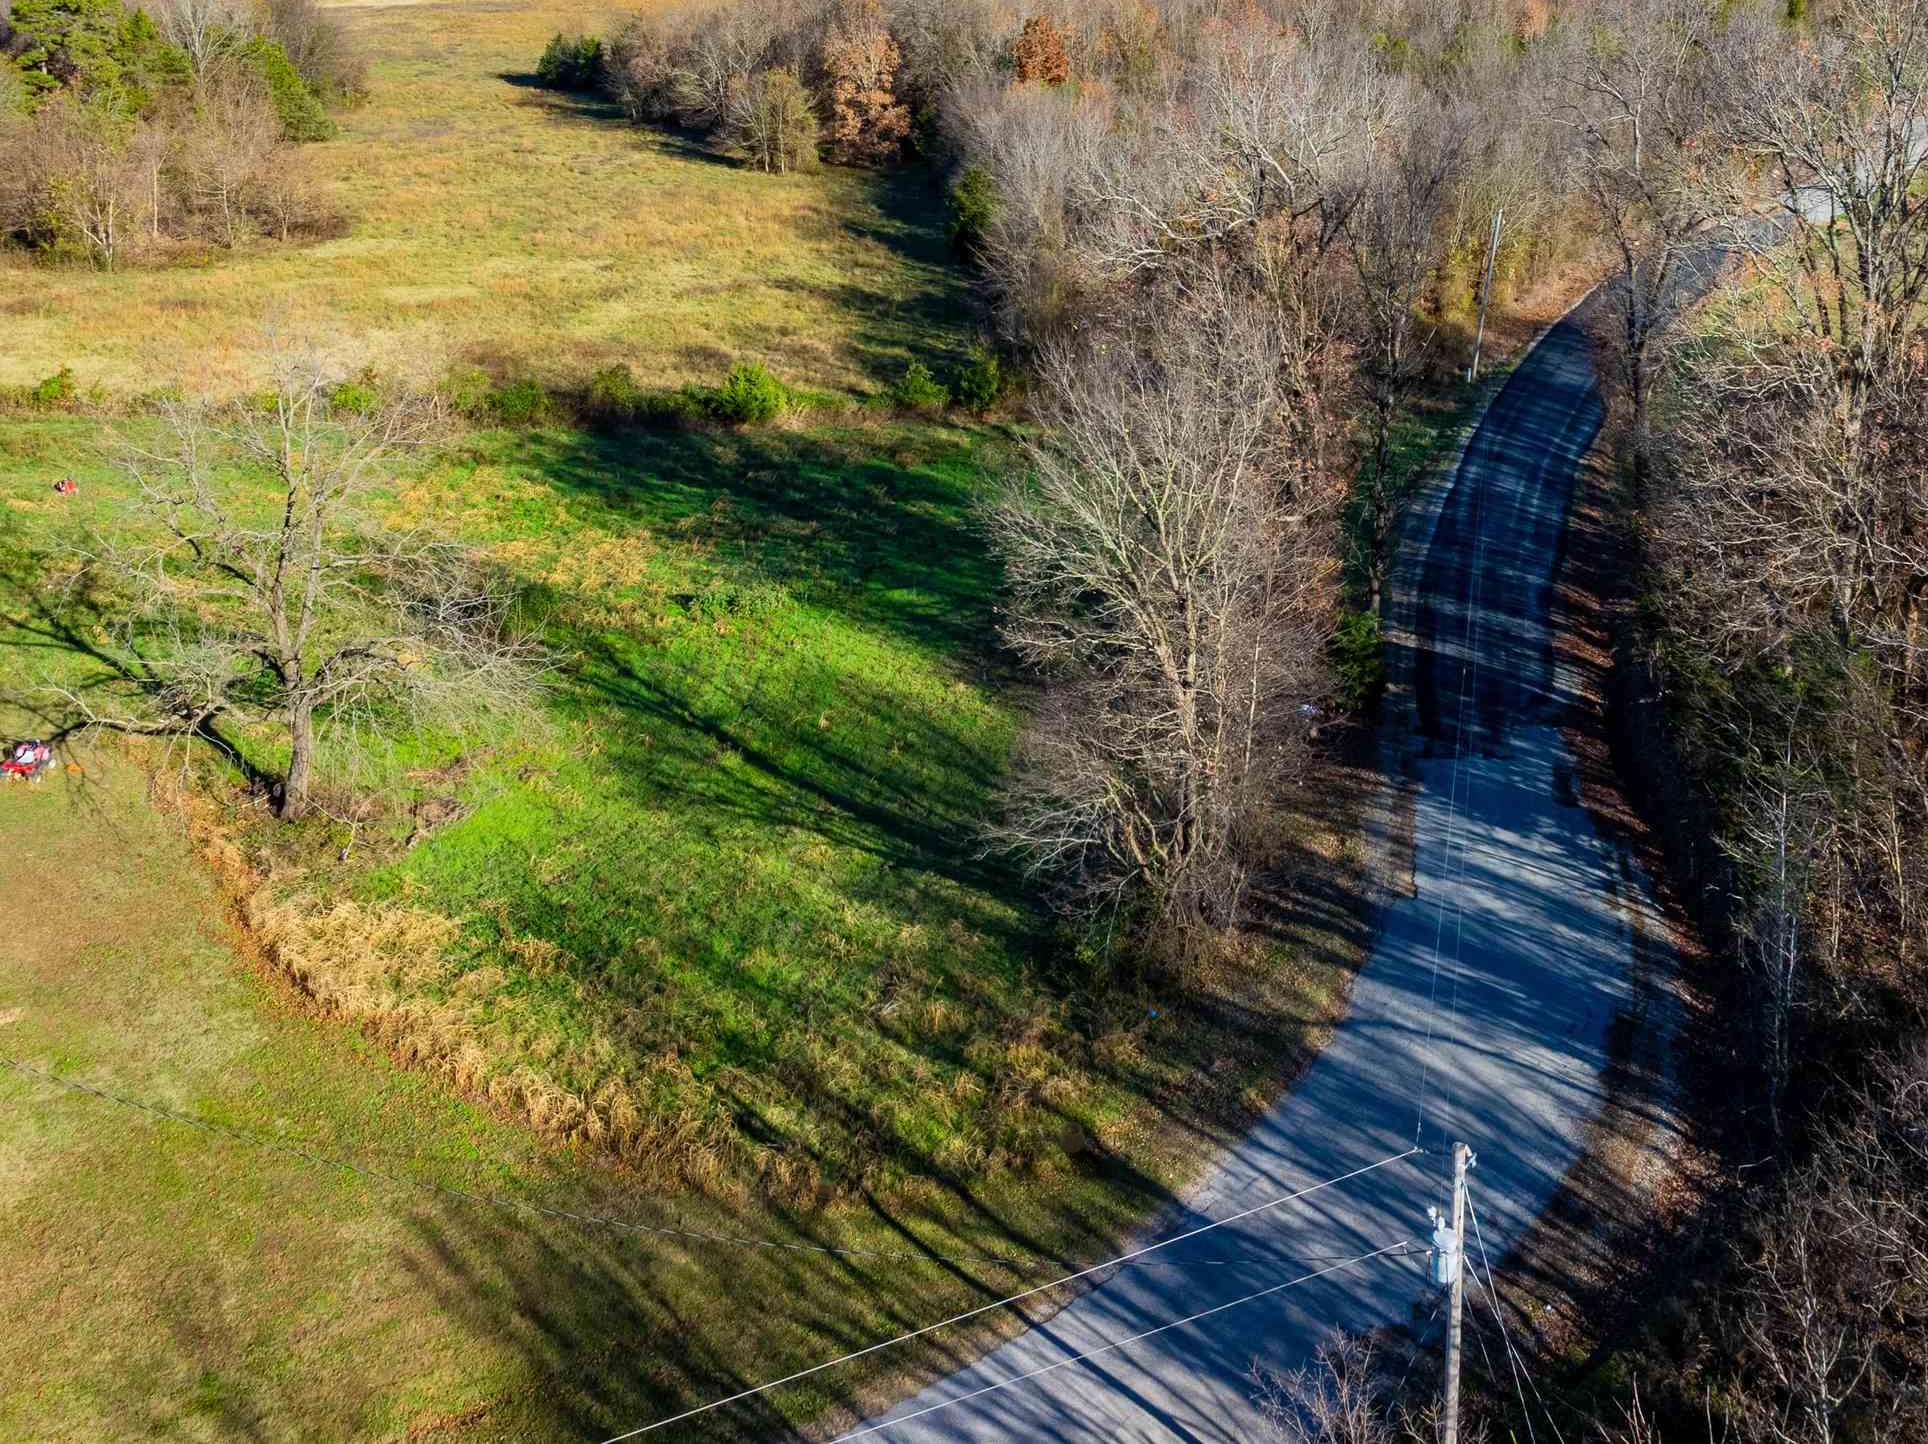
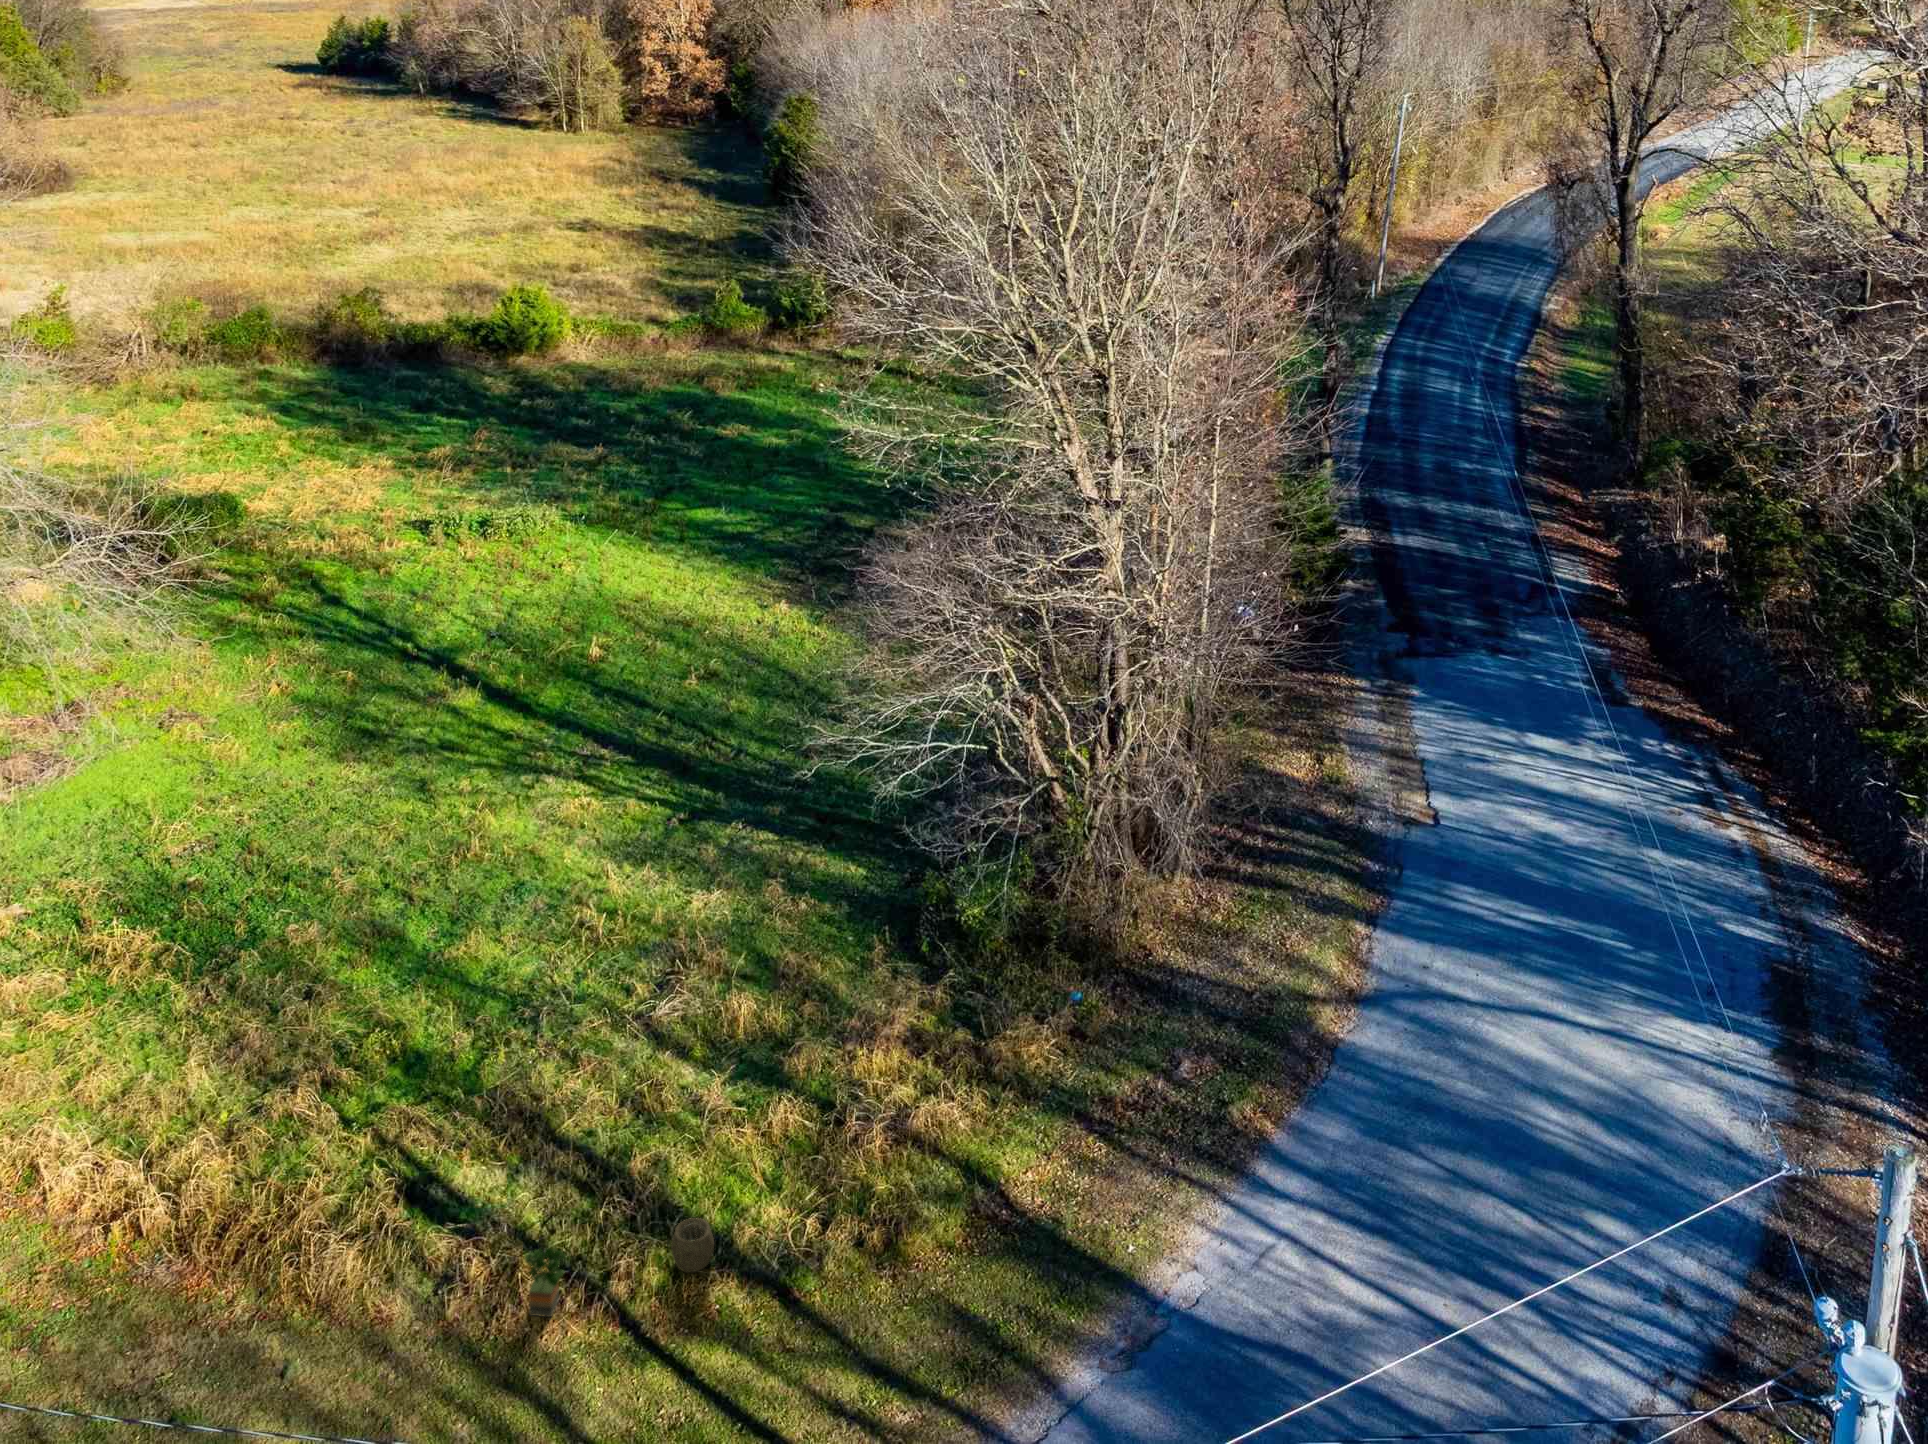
woven basket: present [1060,1122,1084,1153] -> present [671,1218,714,1272]

